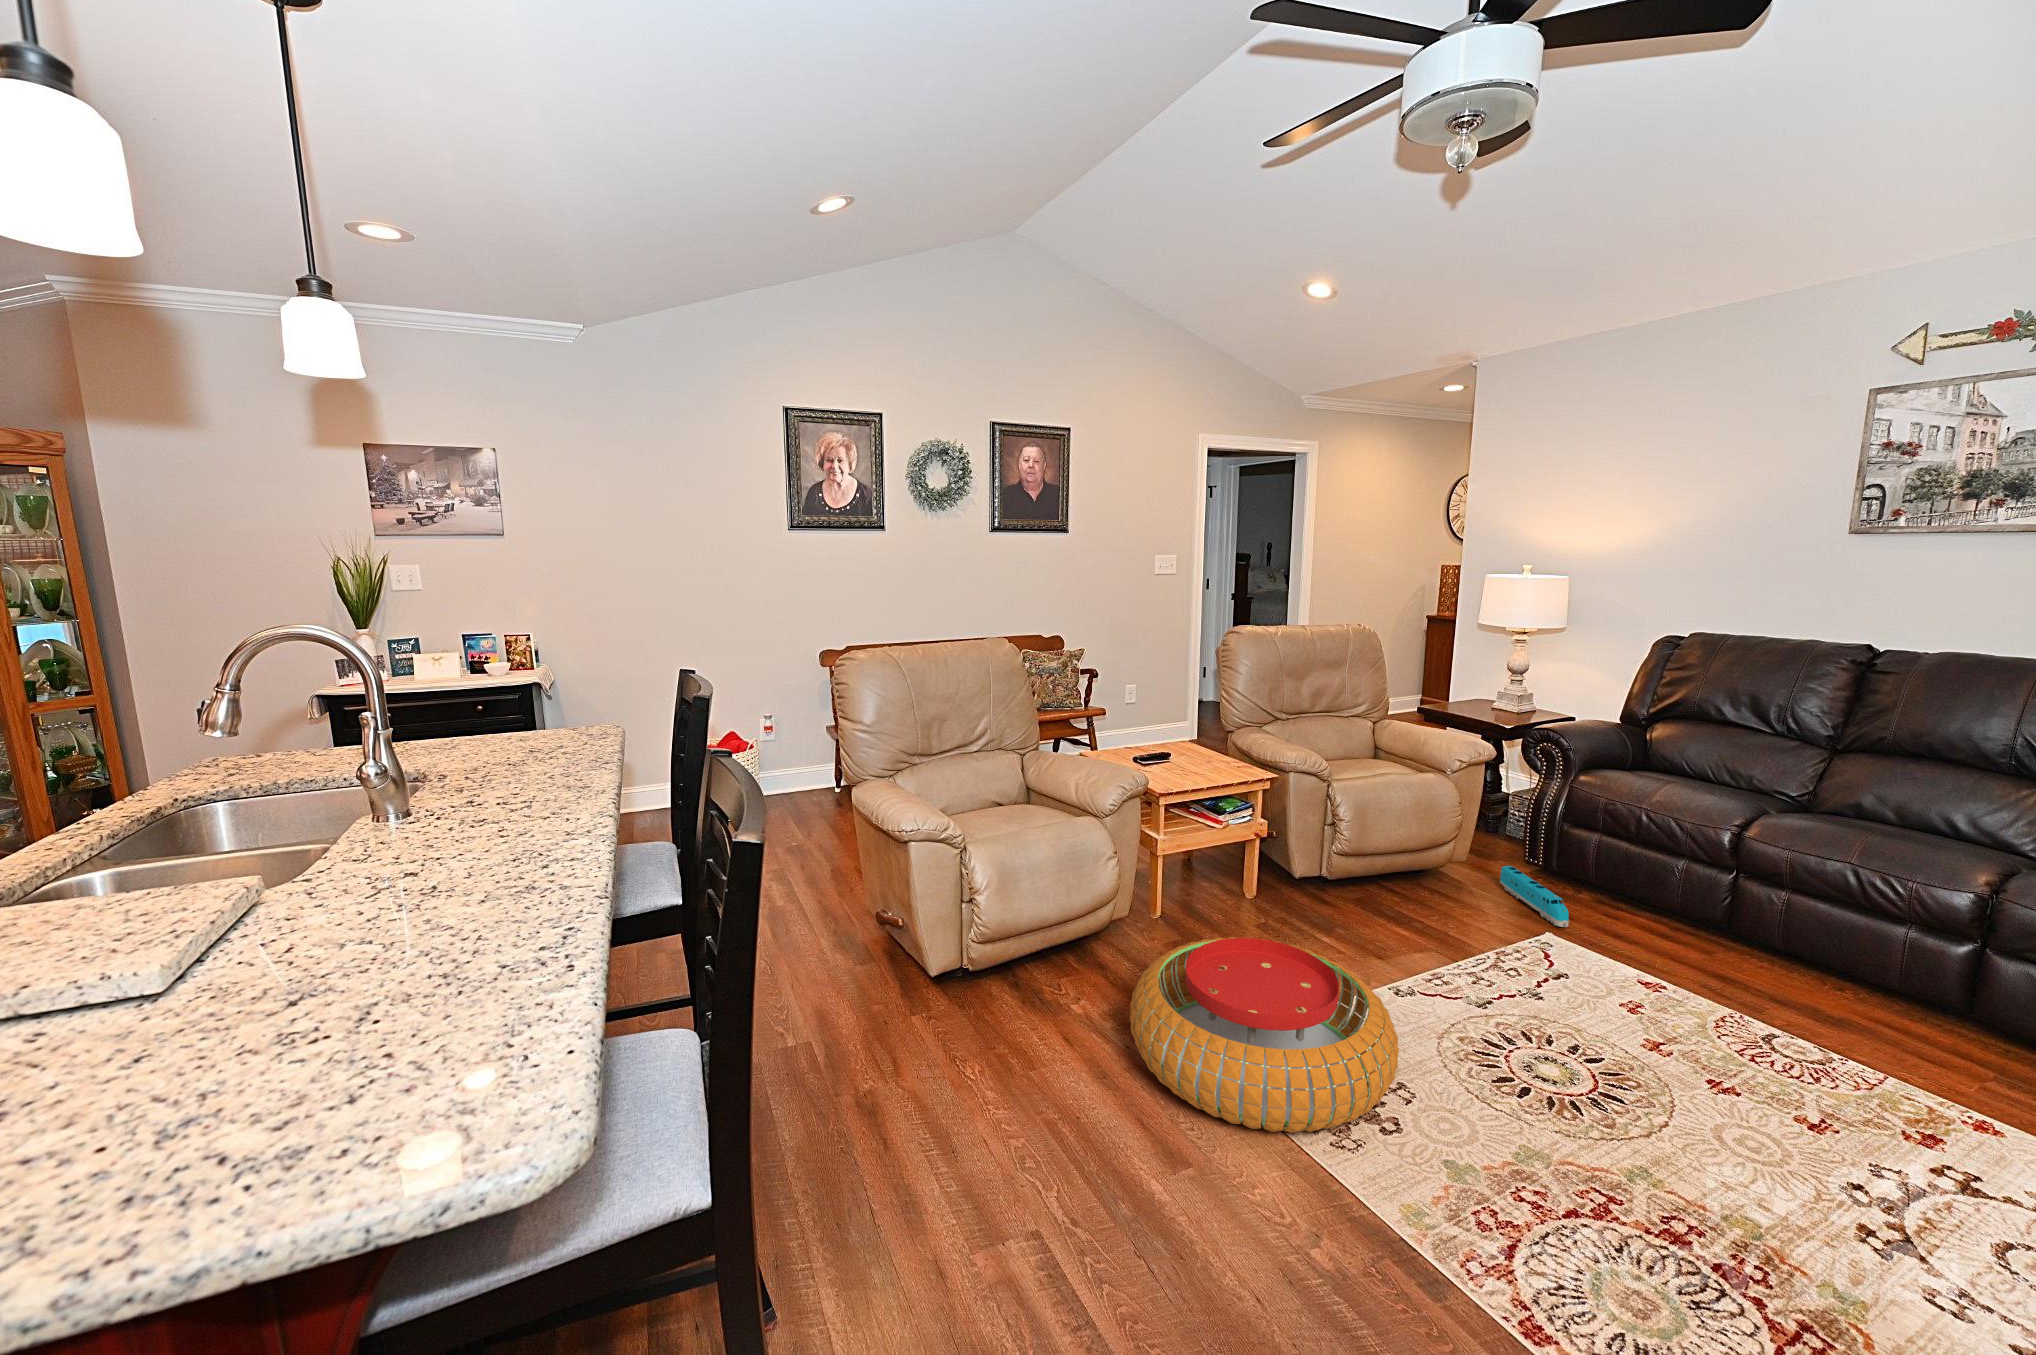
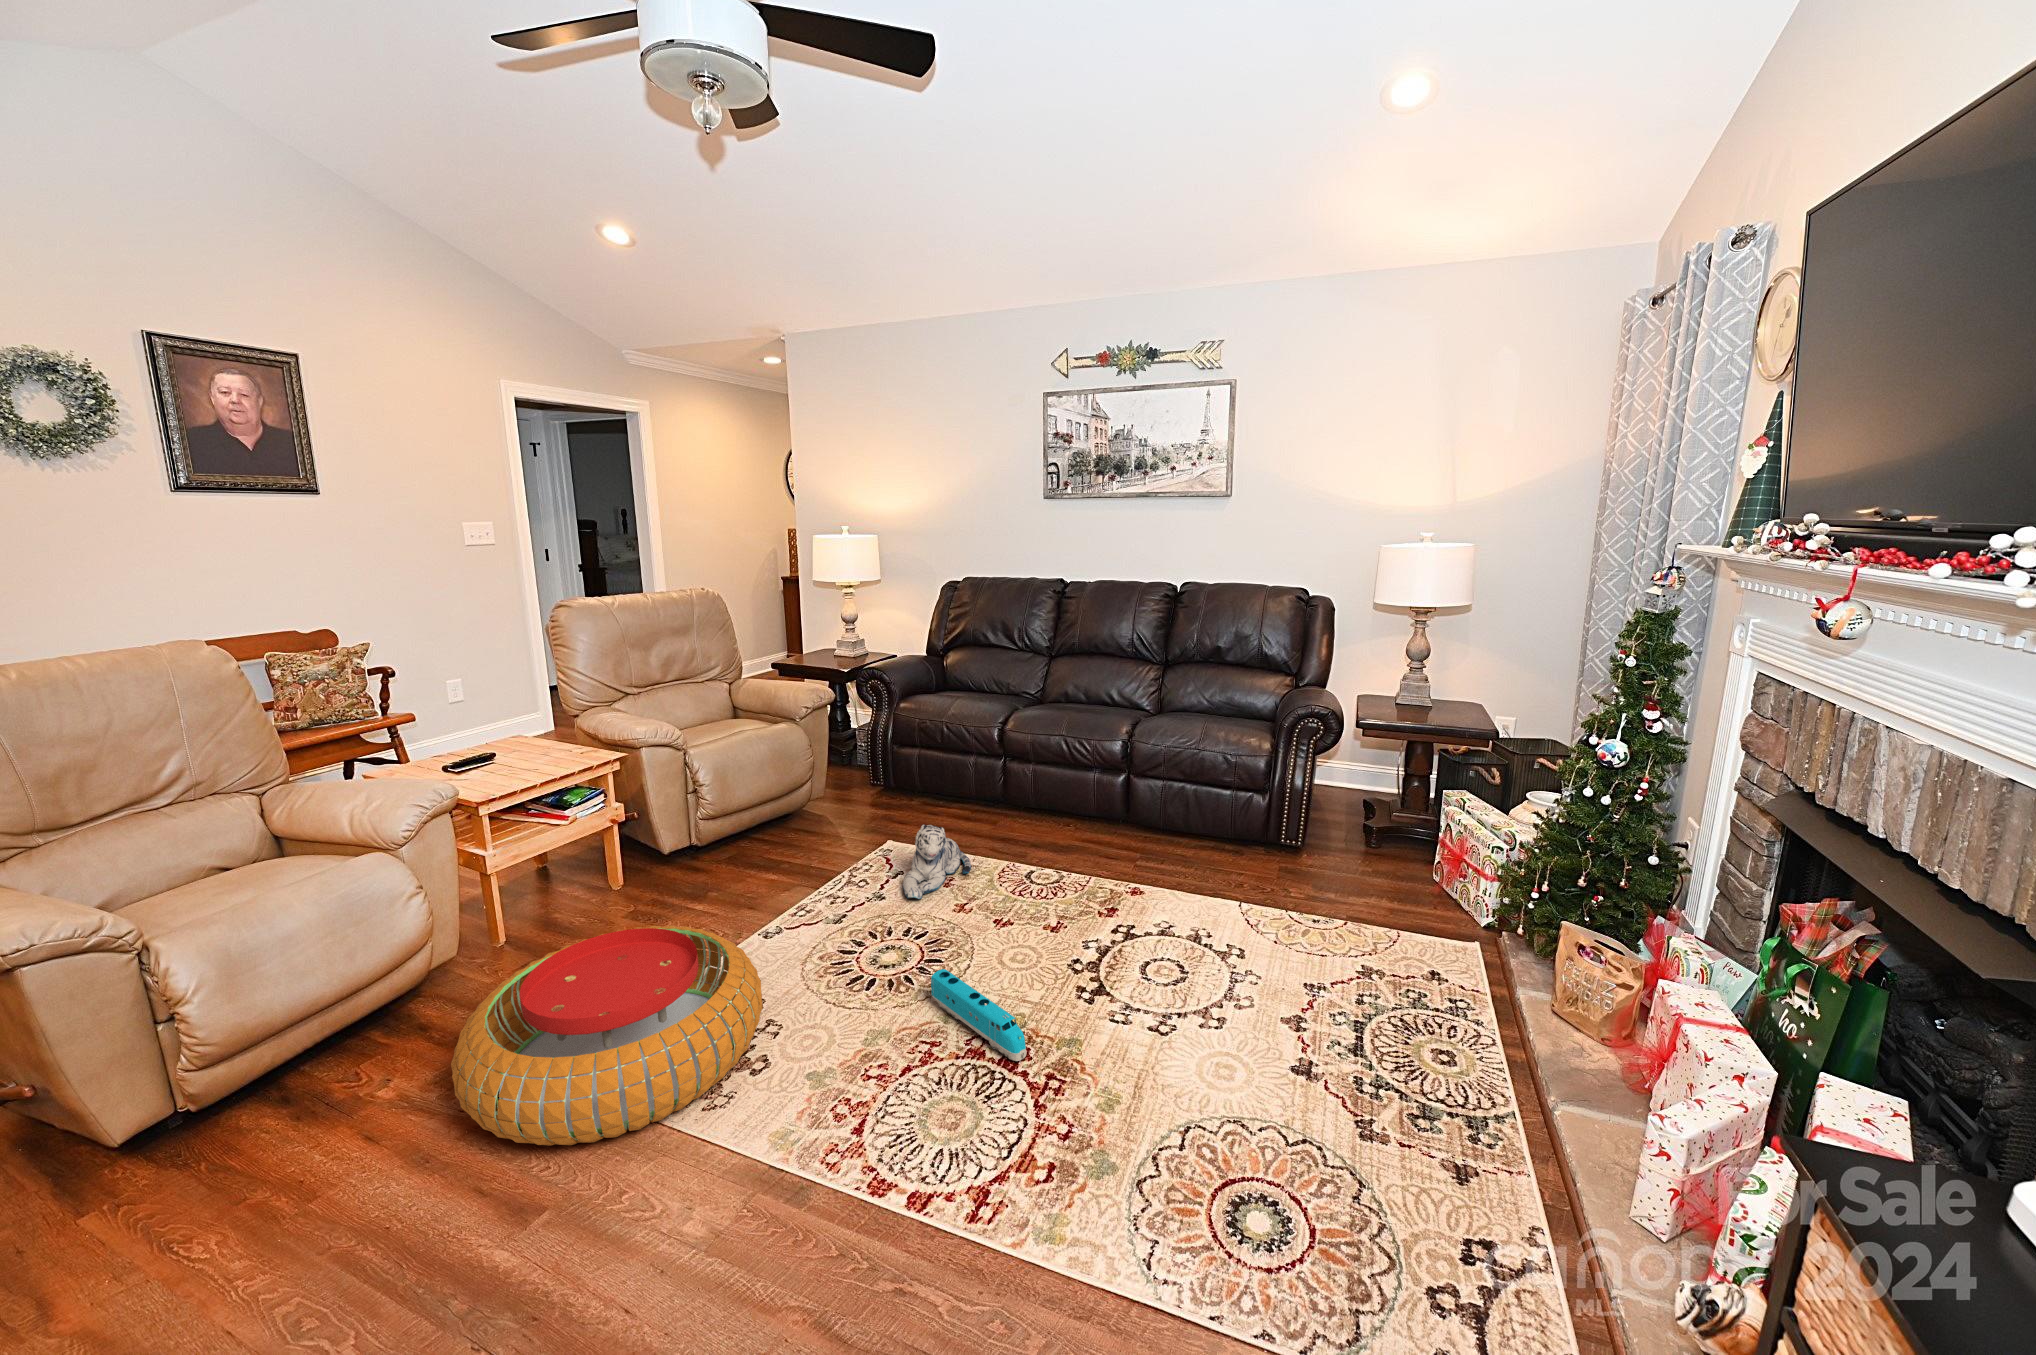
toy train: present [1500,866,1569,927] -> present [931,969,1026,1061]
plush toy: none [1568,929,1672,1017] -> present [903,825,971,899]

